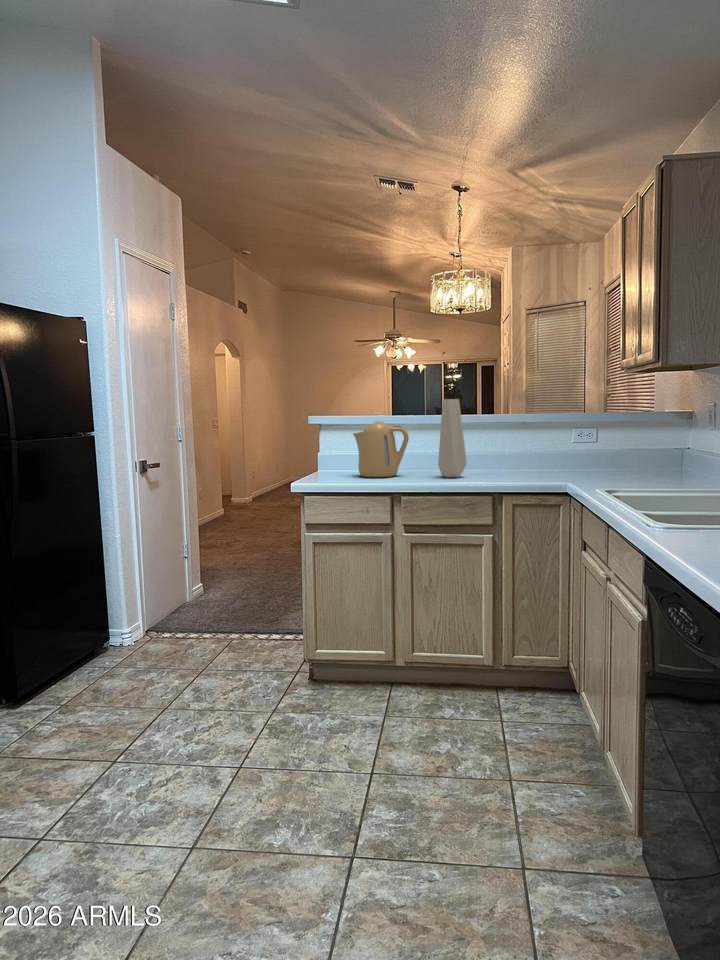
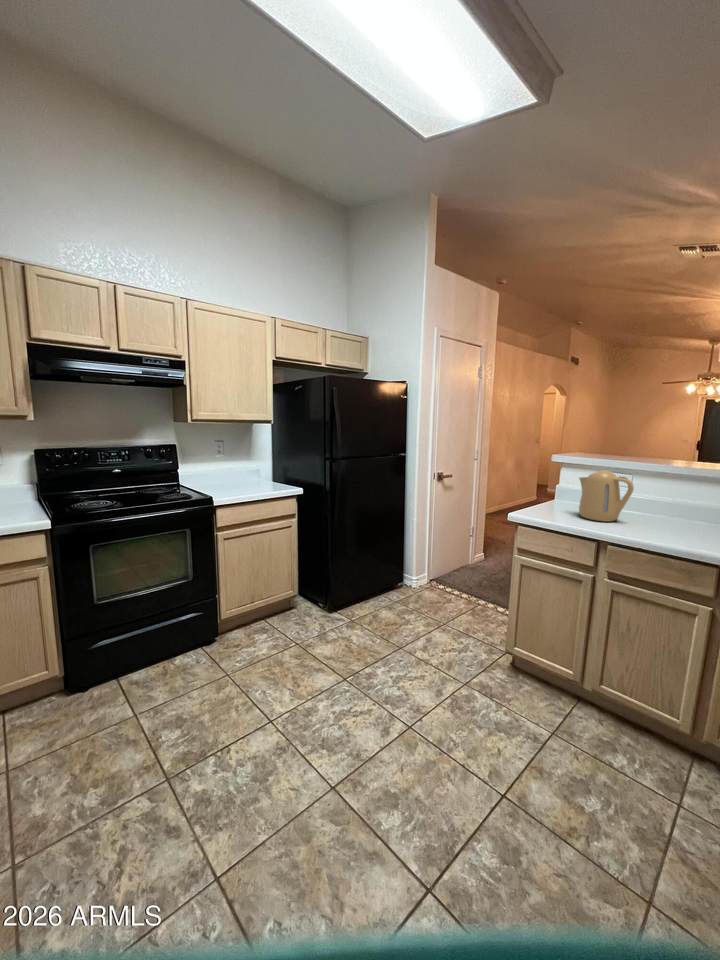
vase: present [438,399,467,477] -> none [660,458,697,537]

